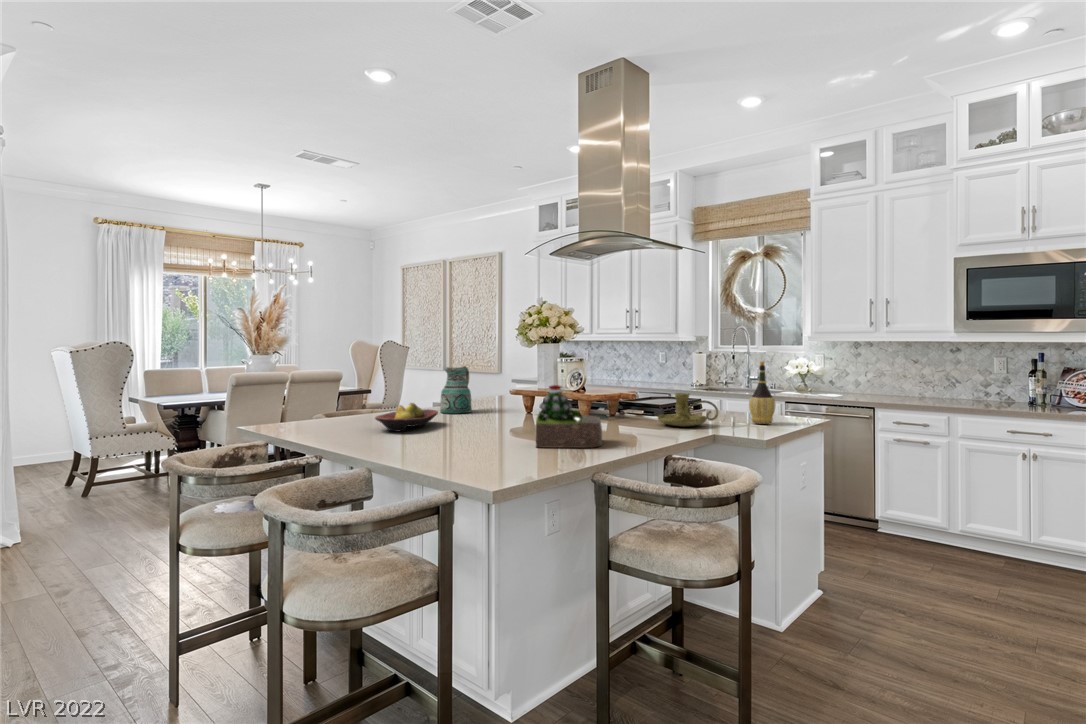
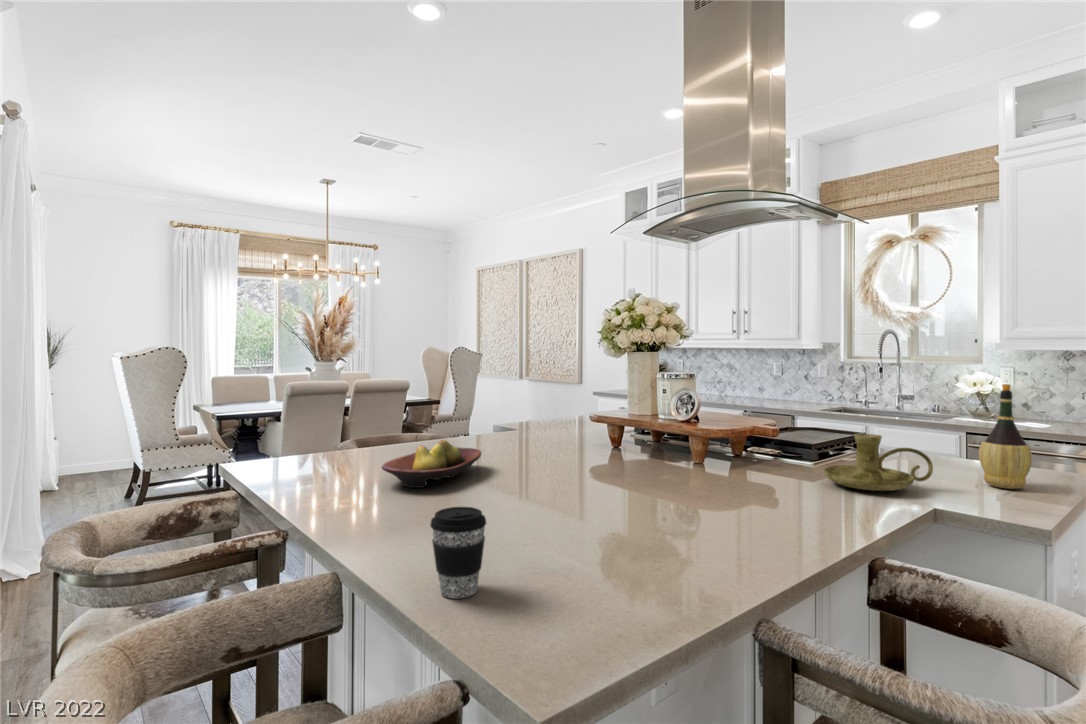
ceramic pitcher: present [440,366,472,414] -> none [494,382,536,449]
succulent plant: present [536,385,602,448] -> none [632,430,755,552]
coffee cup: none [434,421,462,463] -> present [430,507,486,598]

